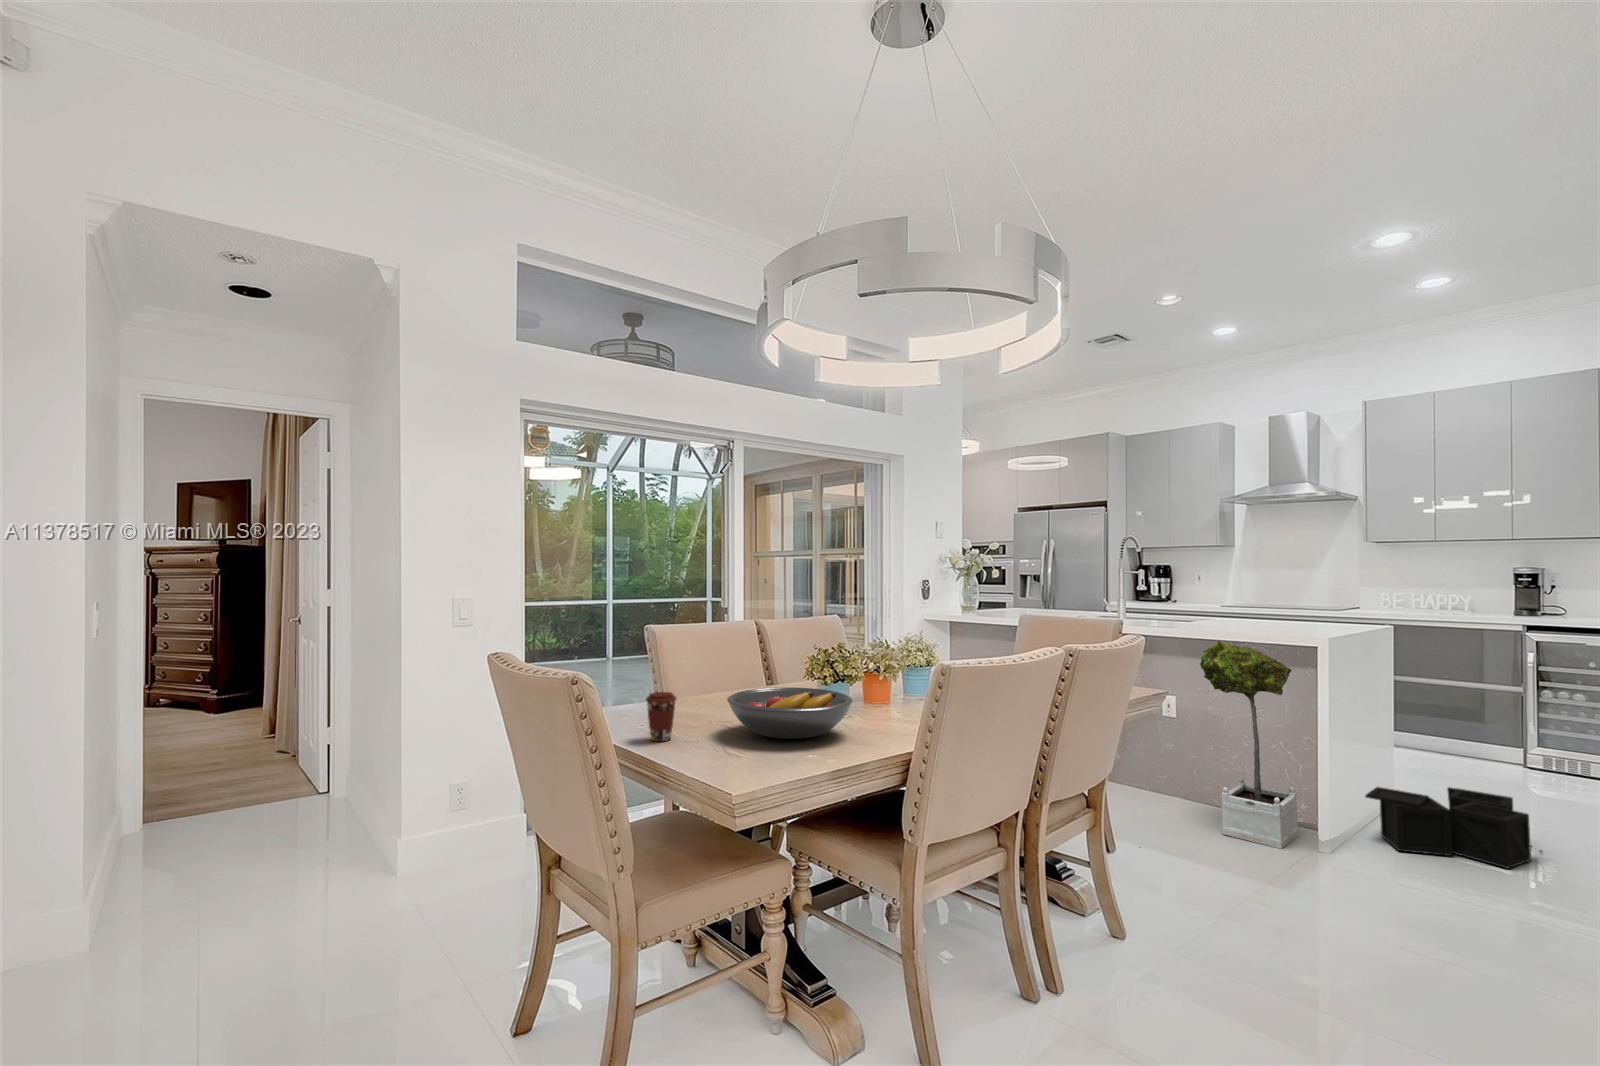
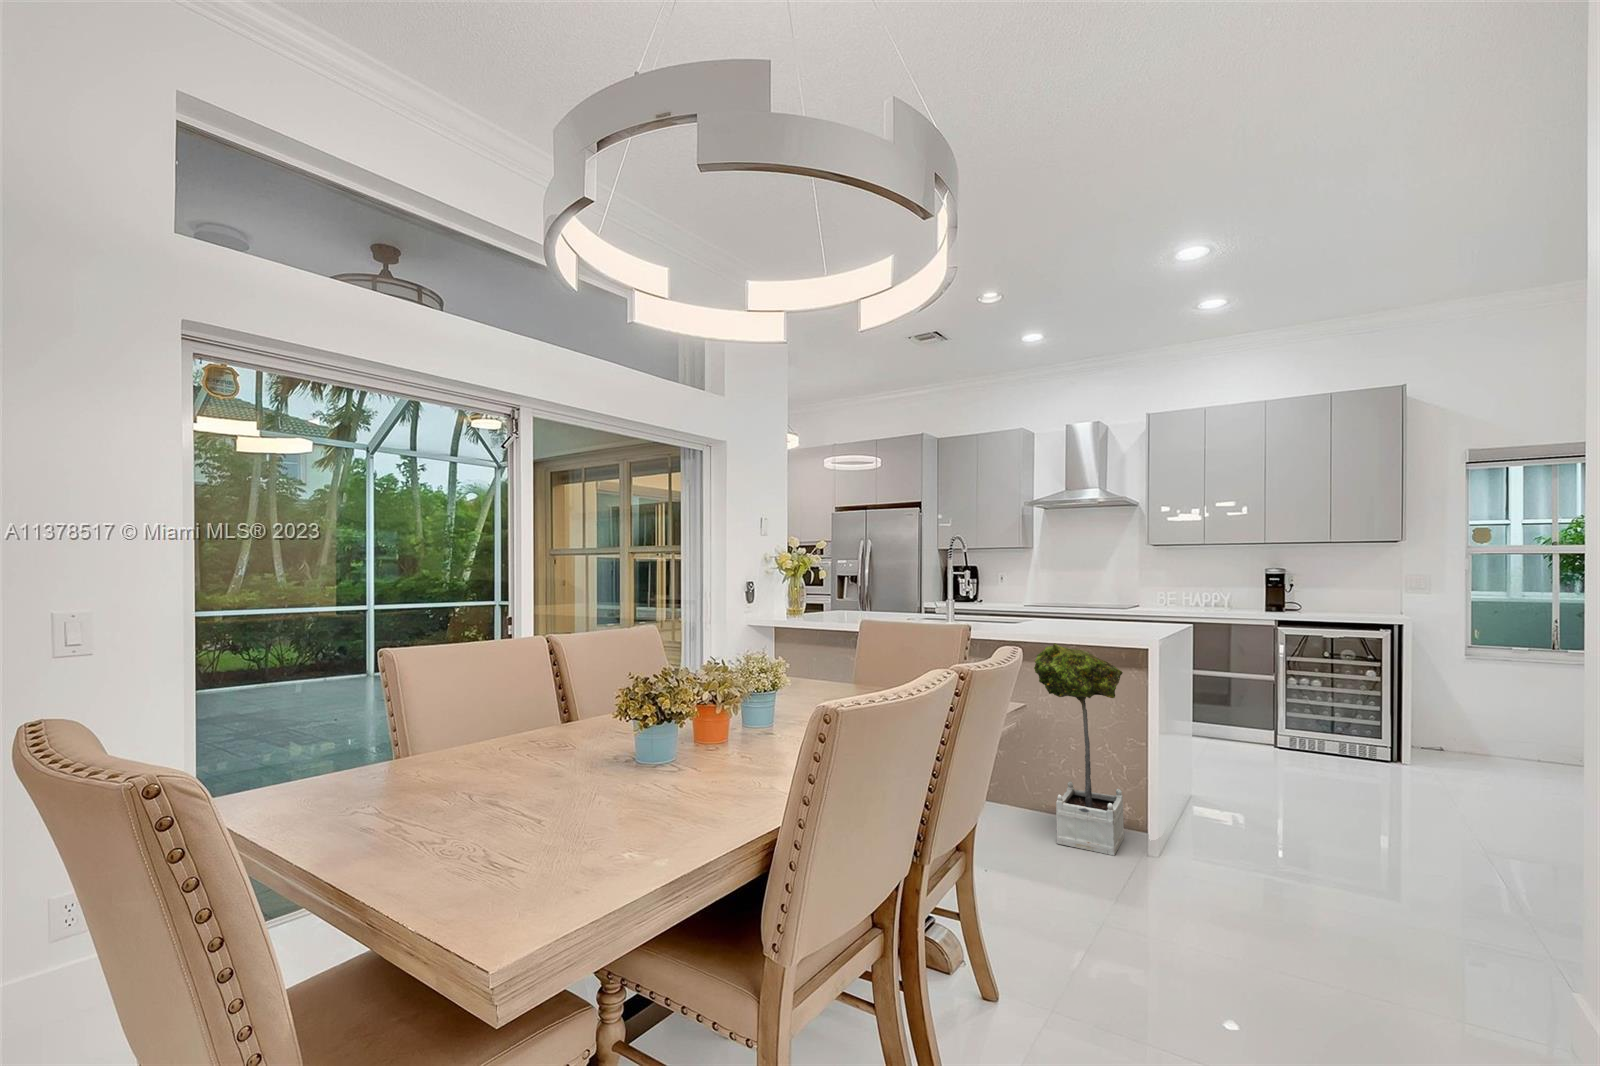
fruit bowl: present [727,687,853,739] -> none [497,736,685,820]
coffee cup: present [646,692,677,741] -> none [359,761,414,843]
storage bin: present [1365,787,1542,868] -> none [1183,777,1327,857]

